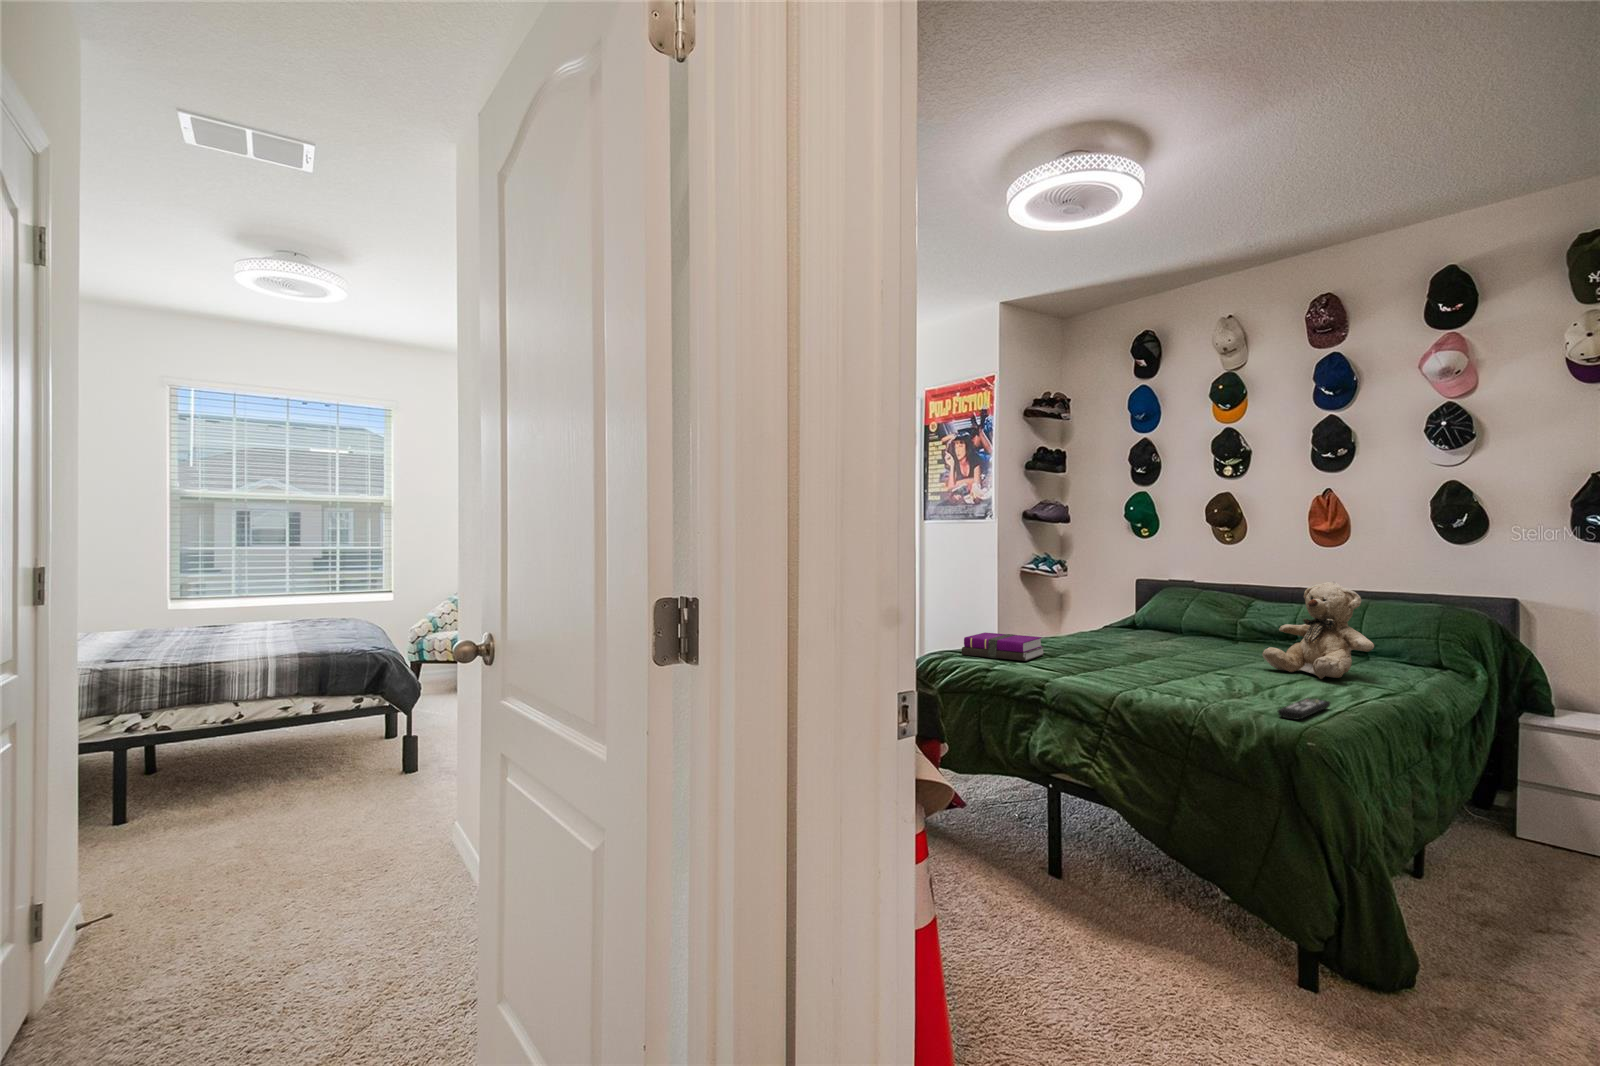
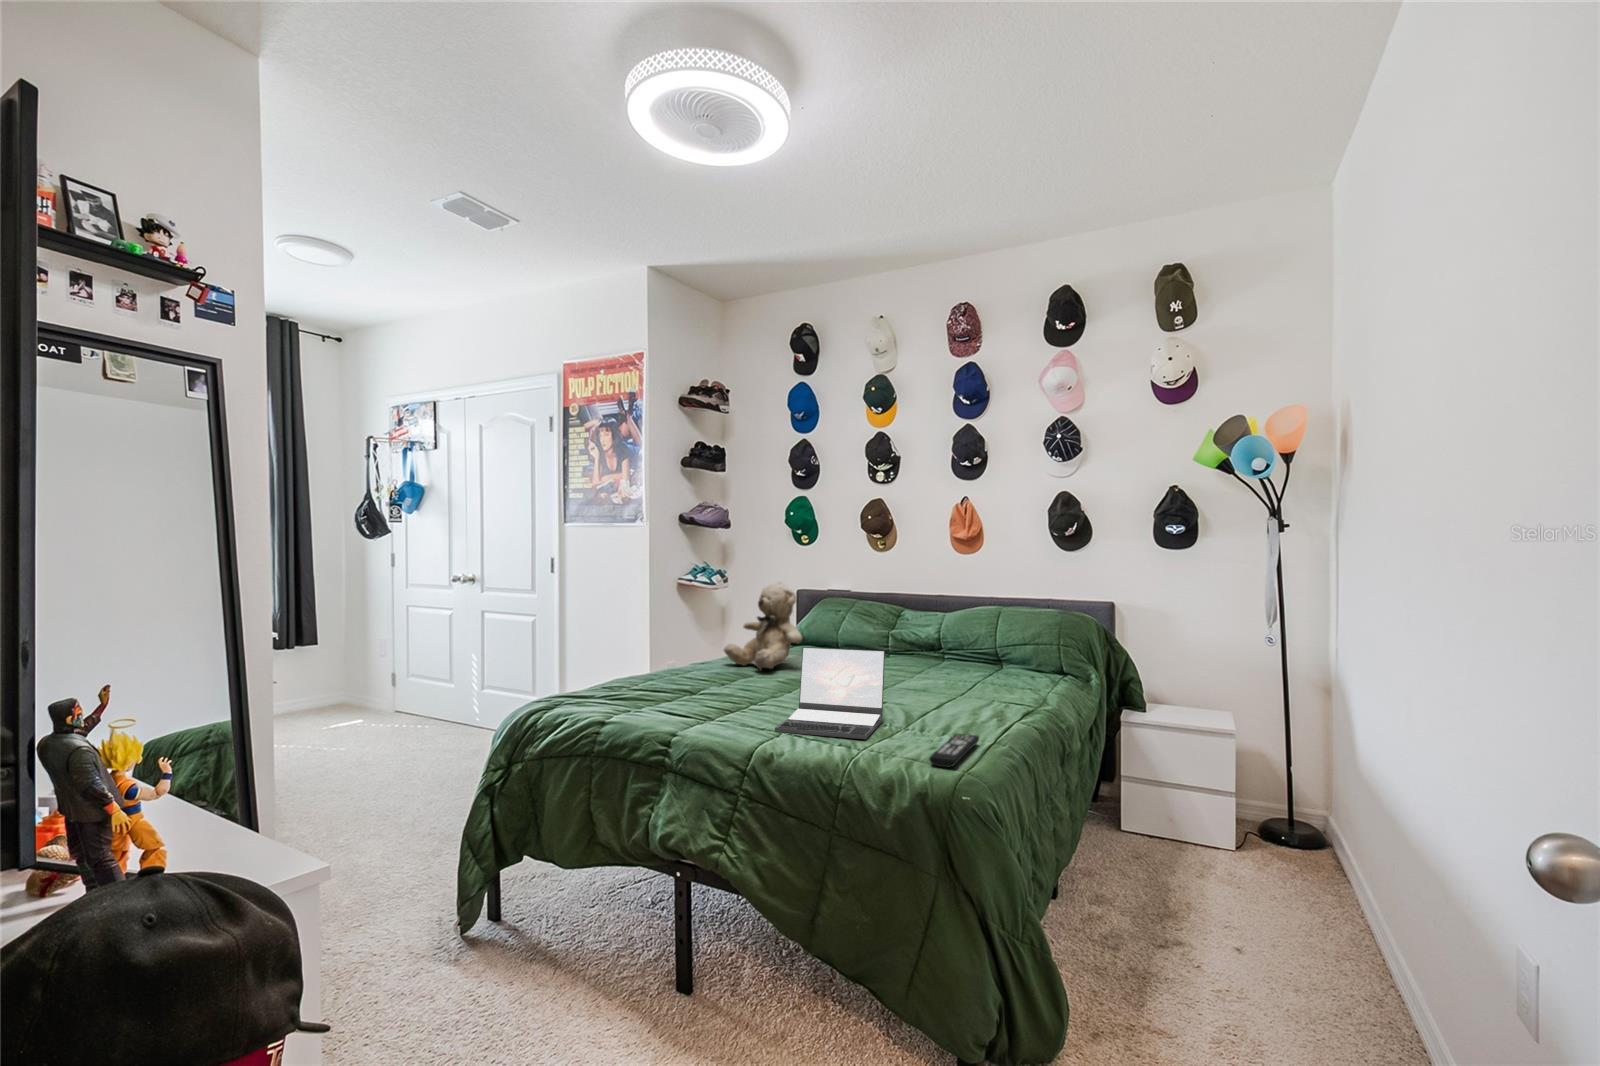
teddy bear: present [1262,581,1374,679] -> present [724,582,802,670]
laptop: none [1131,621,1234,696] -> present [775,647,885,739]
notebook: present [962,633,1044,661] -> none [578,667,683,704]

